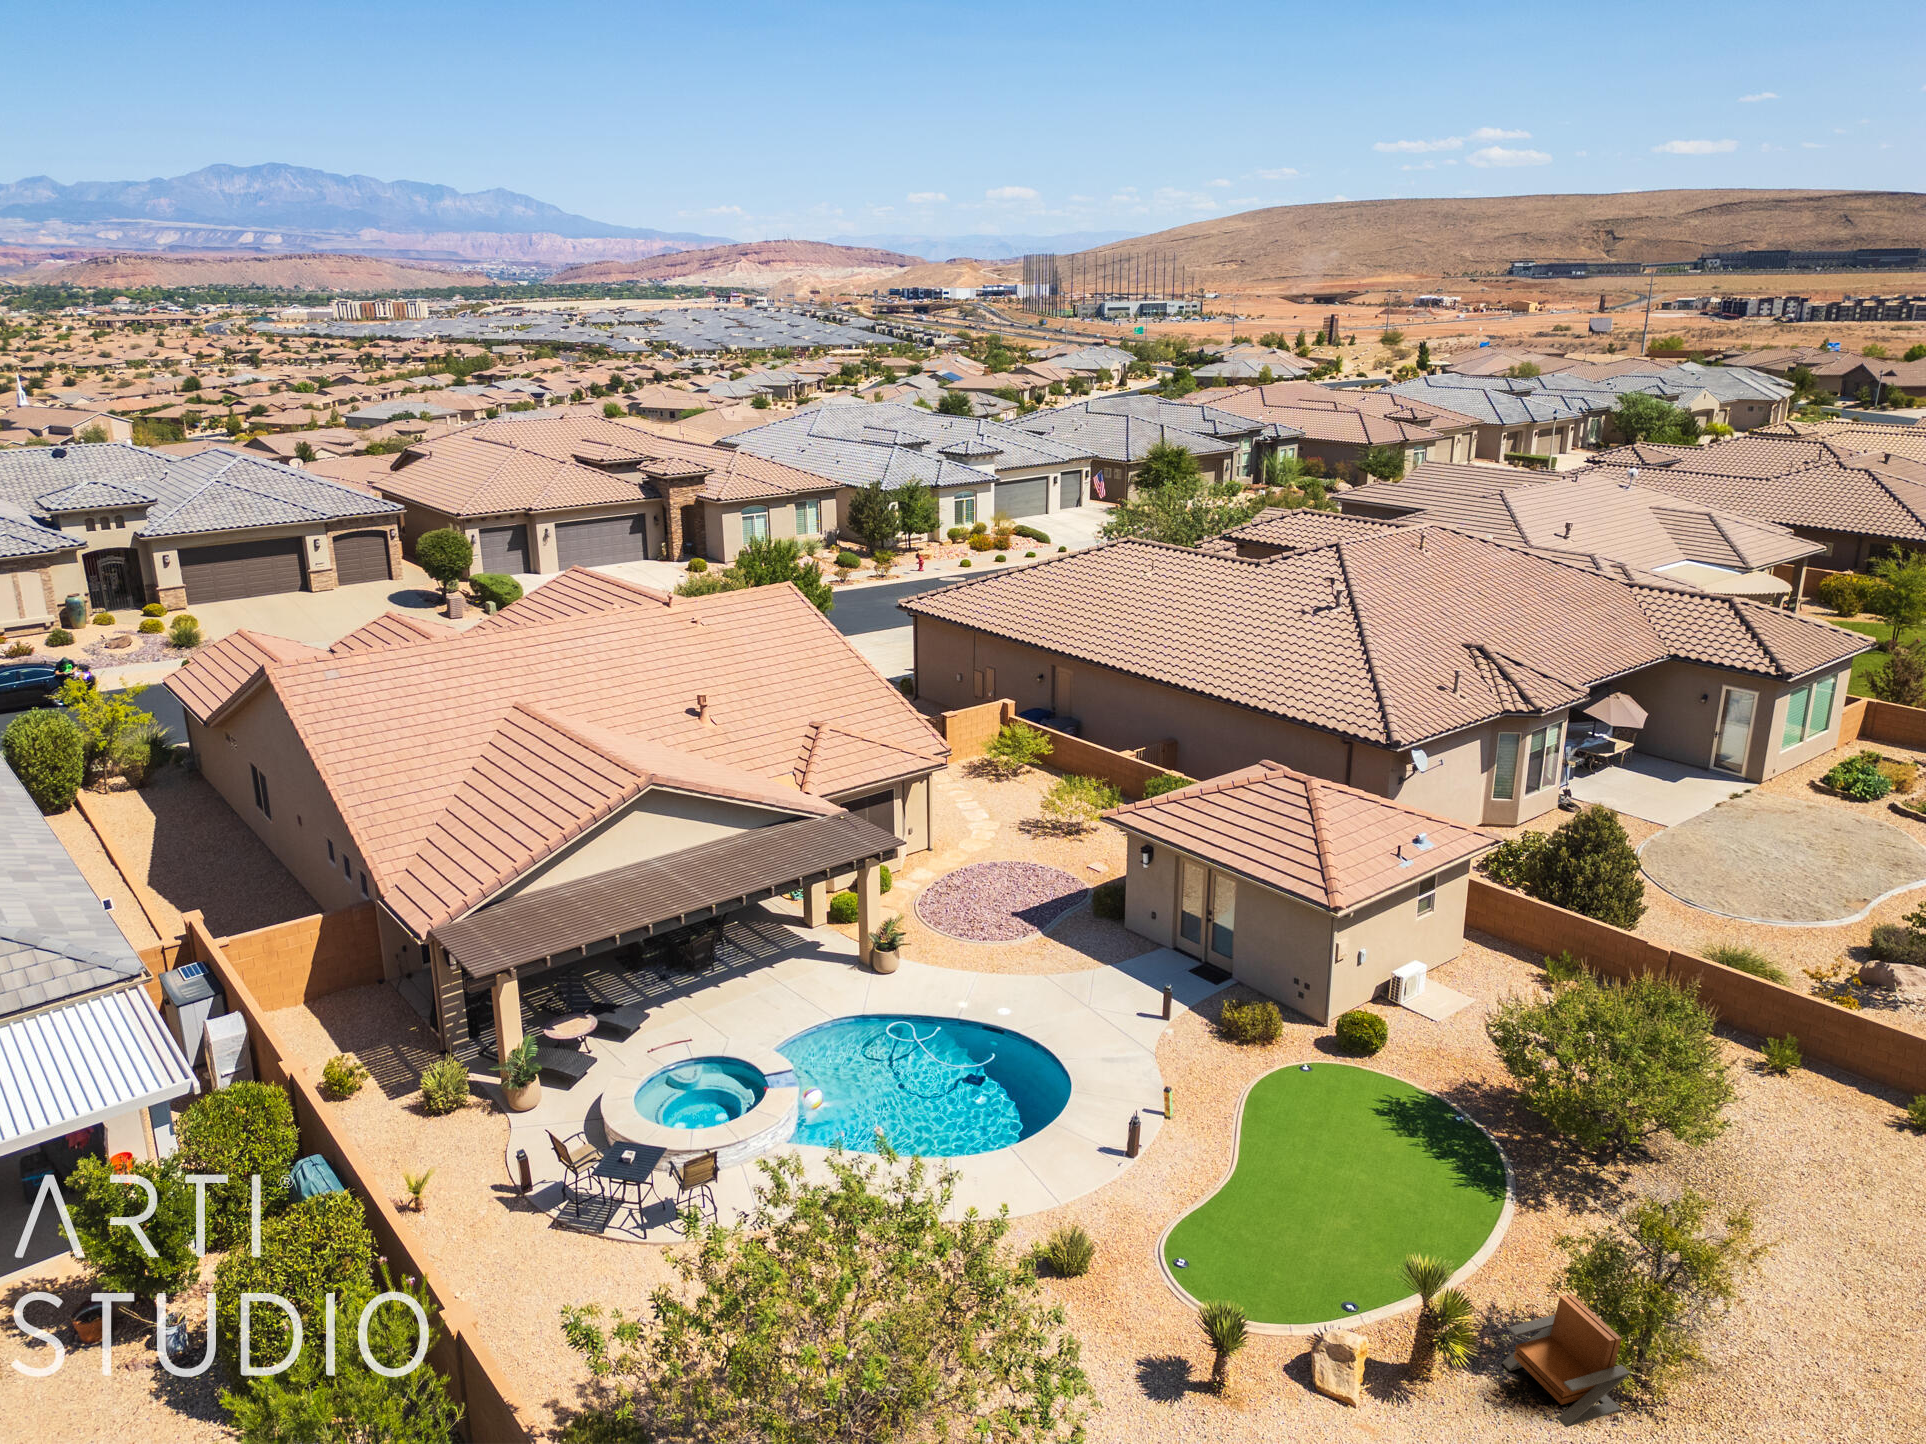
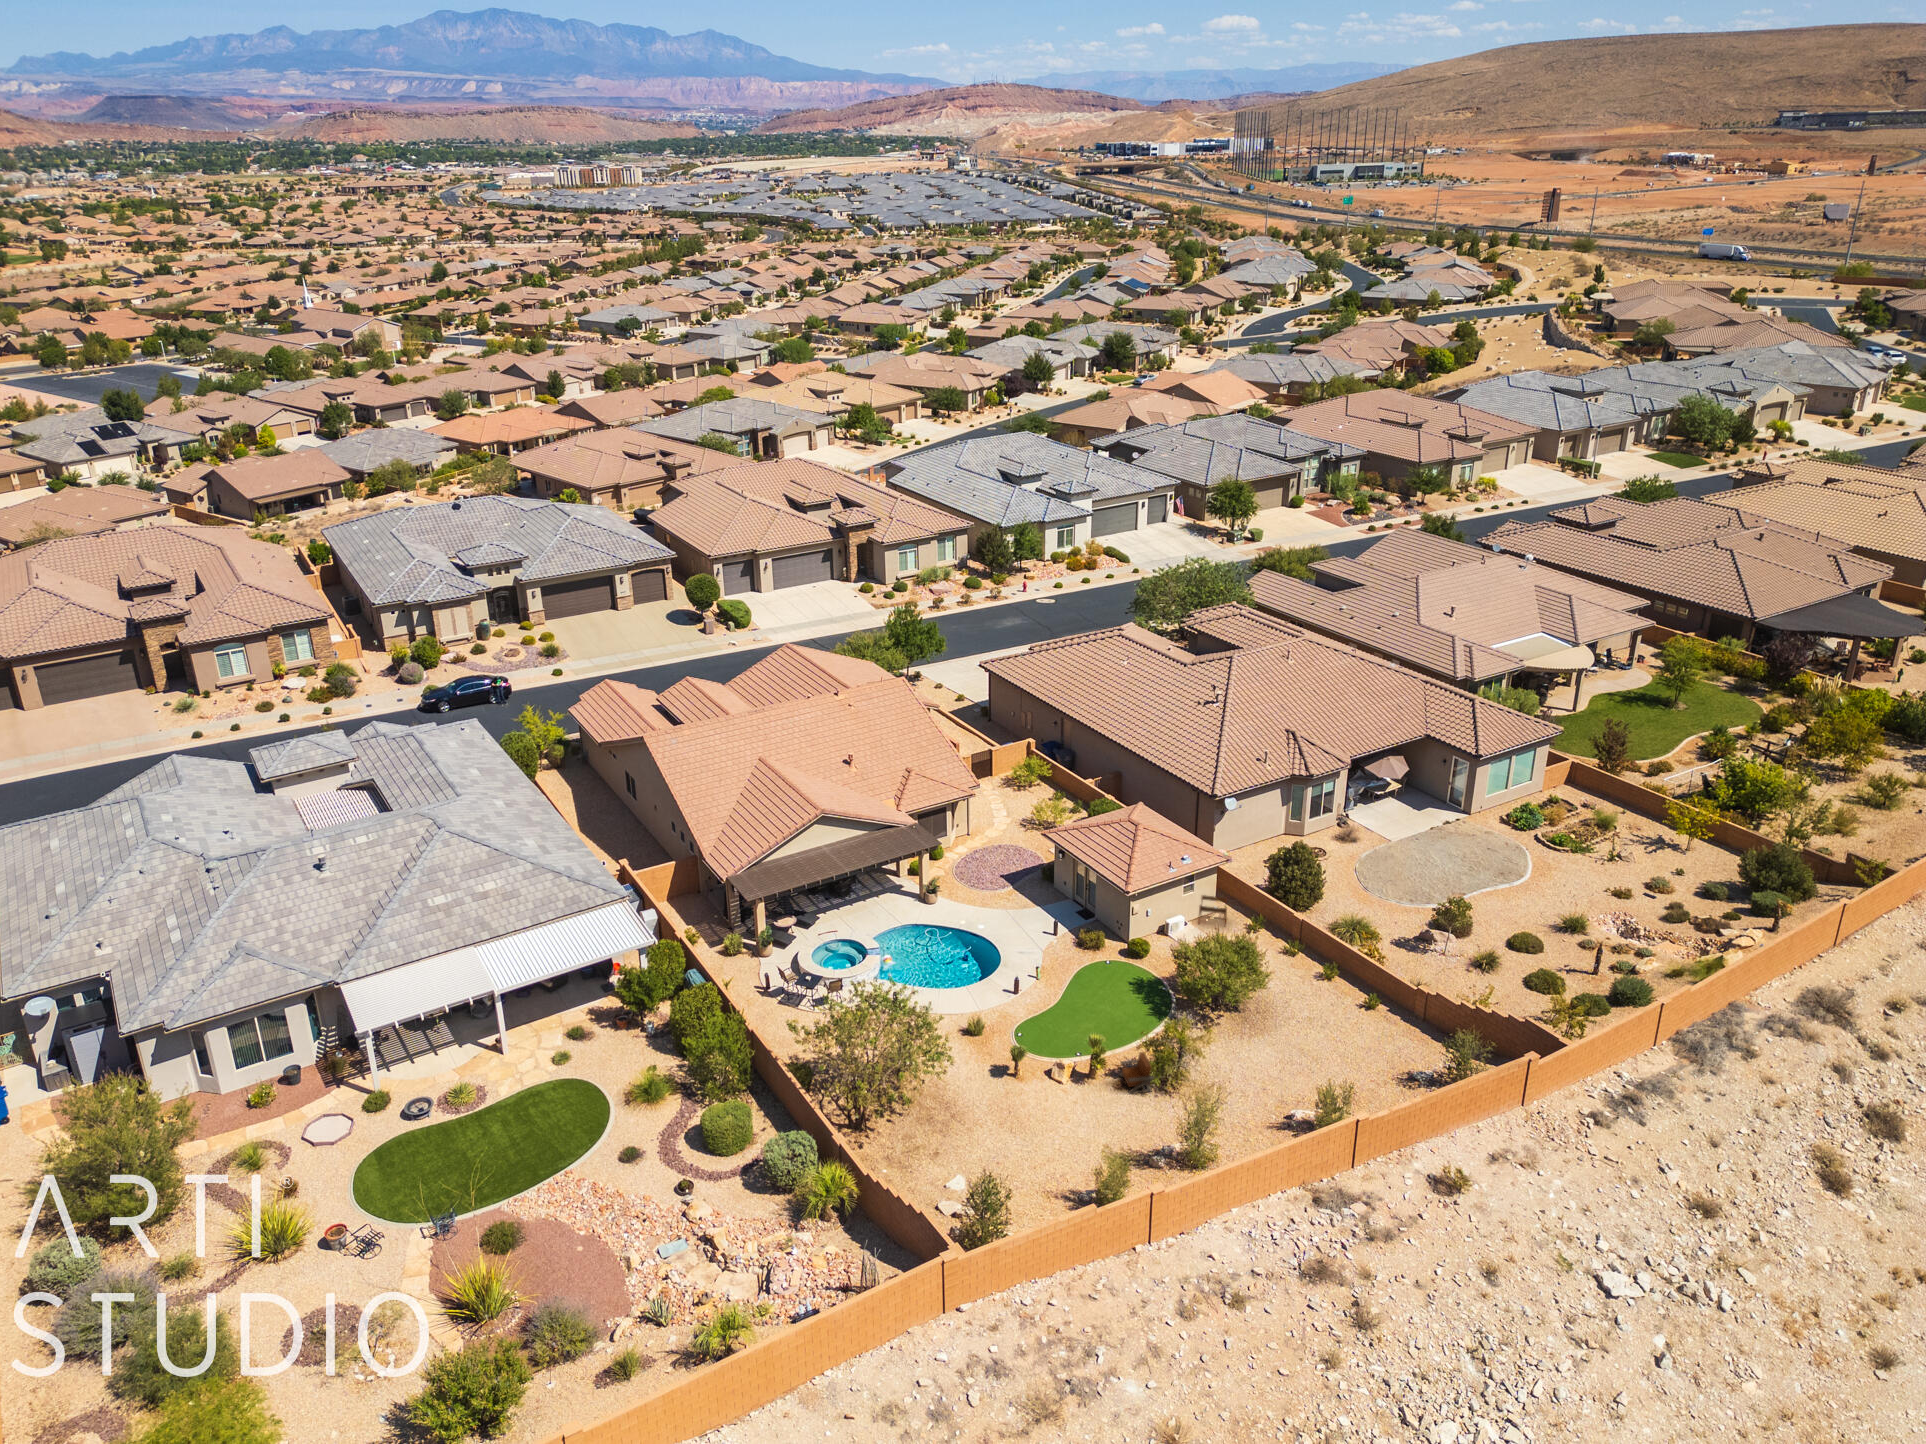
bench: none [1431,918,1499,980] -> present [1198,895,1227,920]

